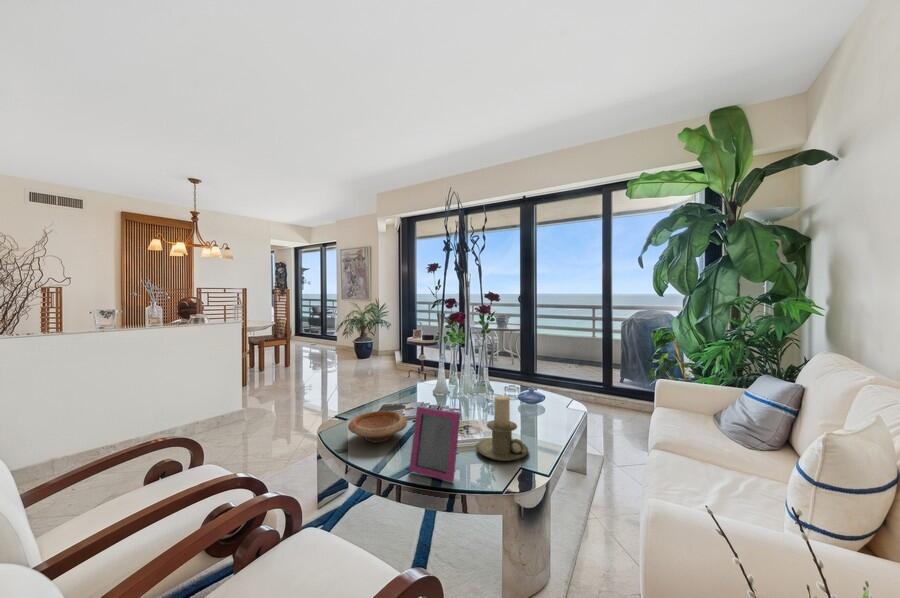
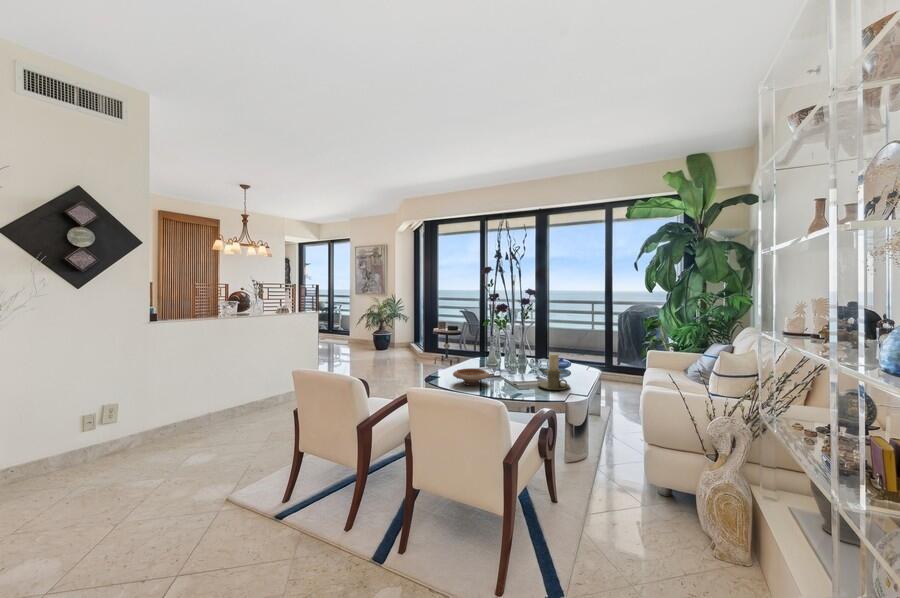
picture frame: present [409,407,460,482] -> none [505,358,535,397]

